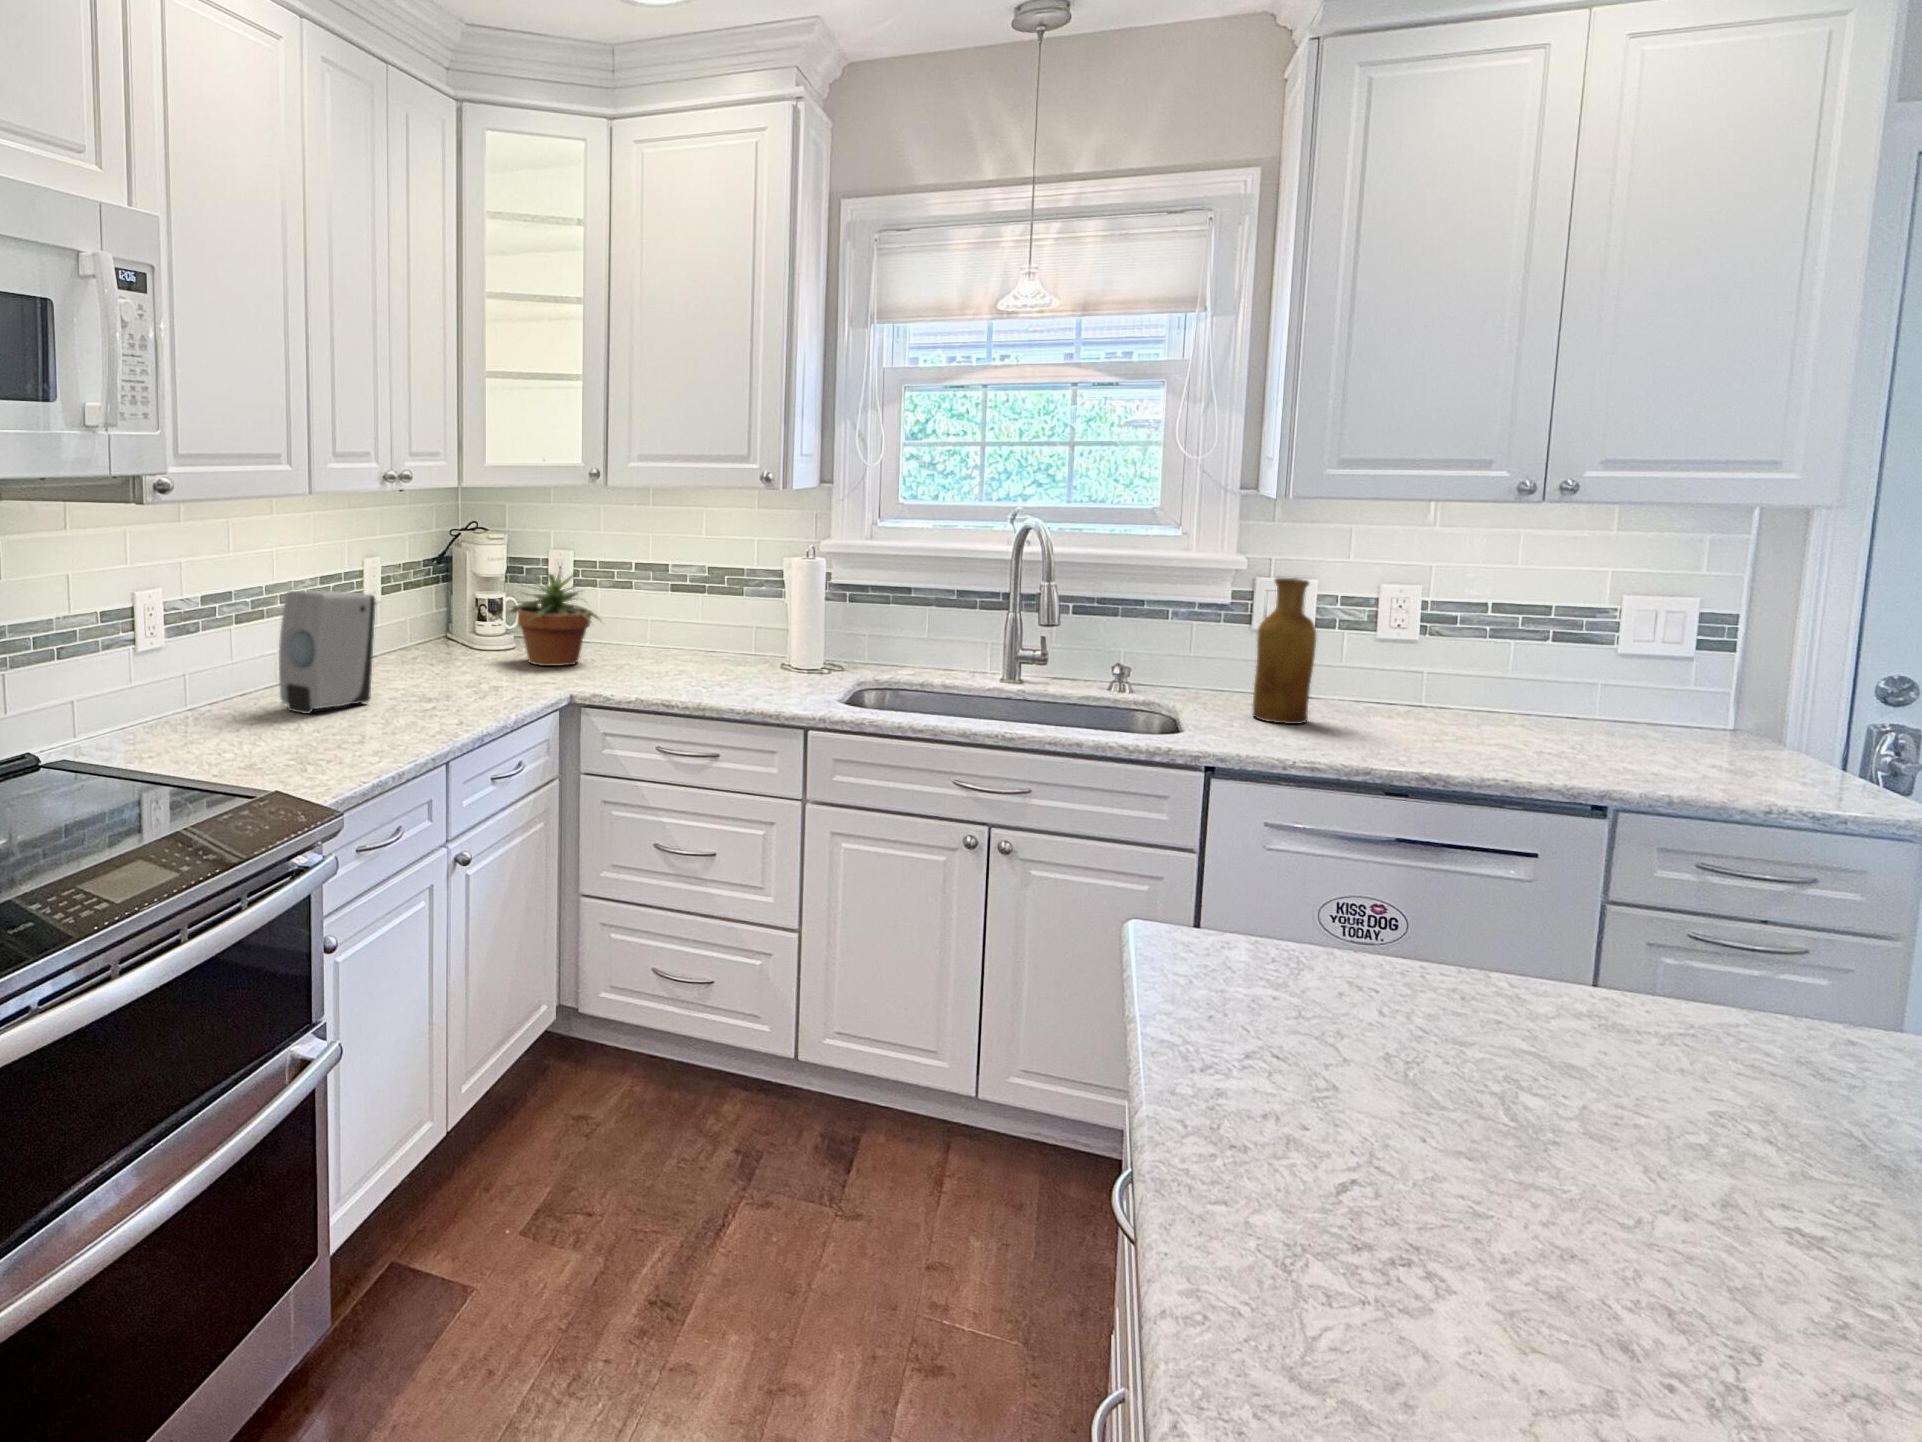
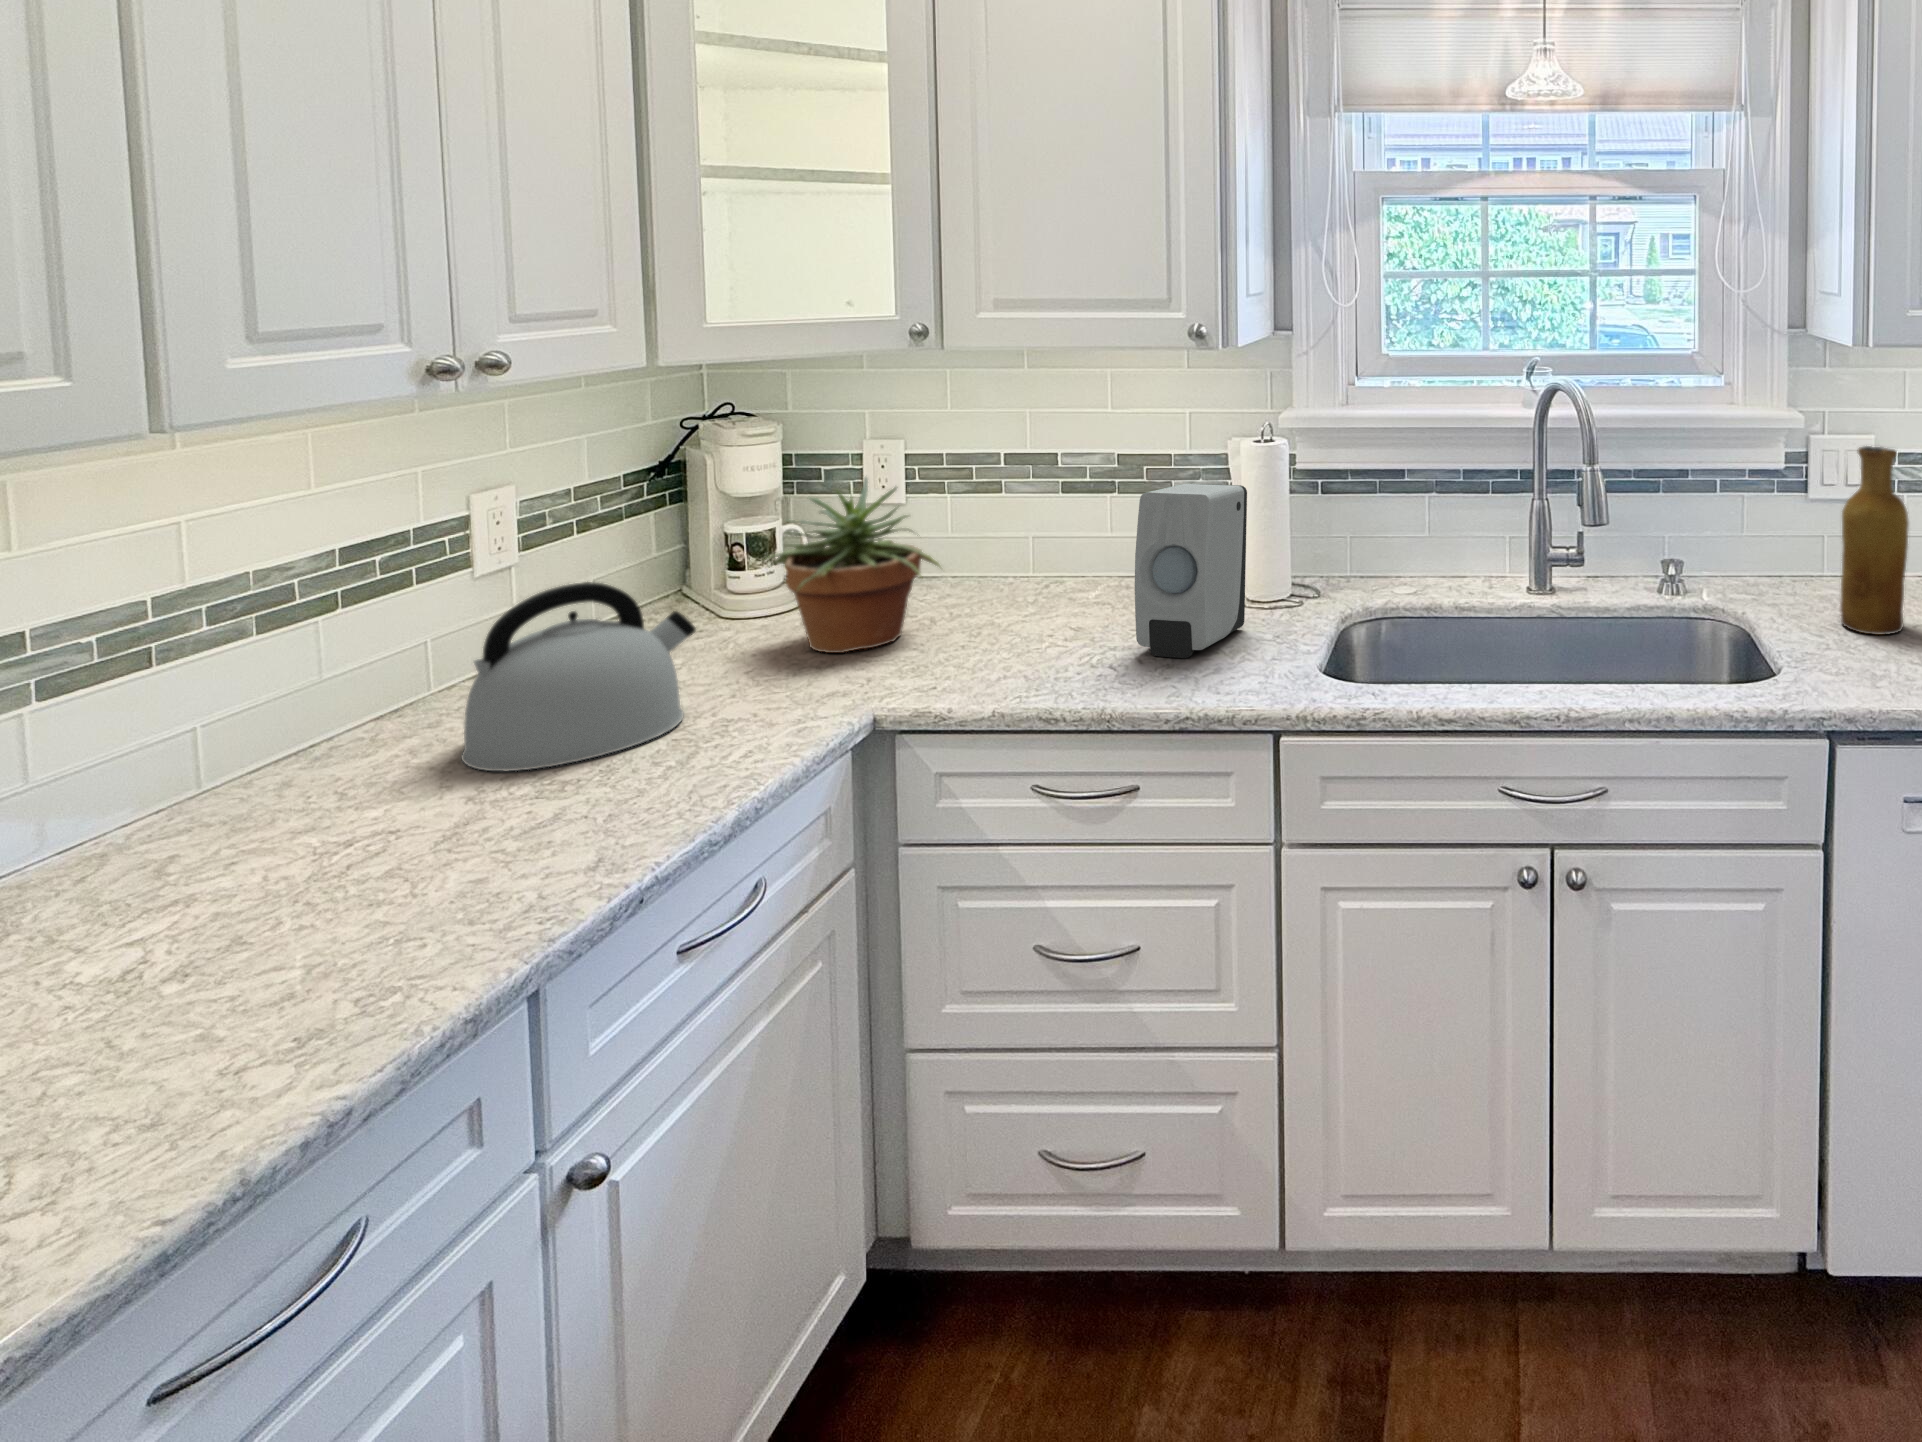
soap dispenser: present [279,591,375,714] -> present [1135,484,1247,658]
kettle: none [377,600,480,690] -> present [461,582,696,771]

